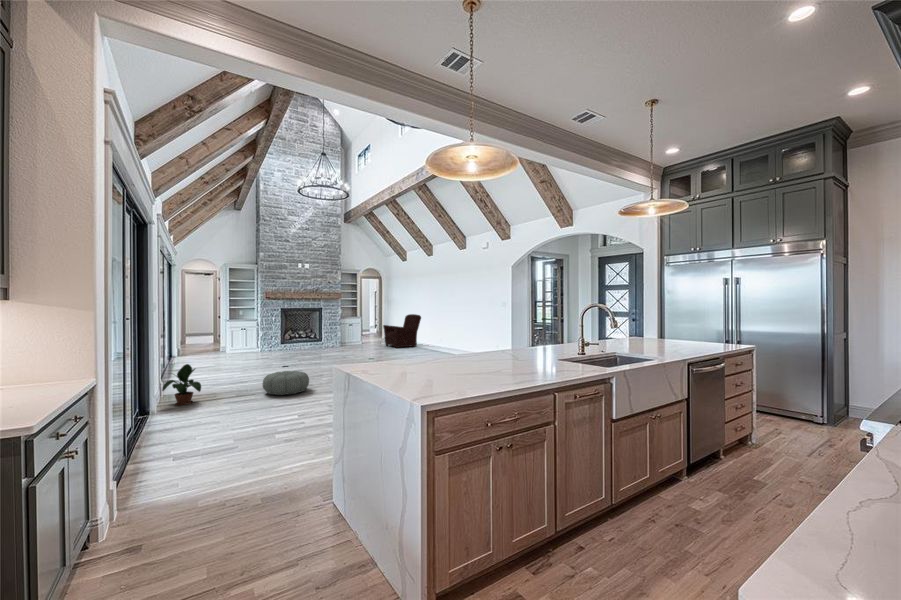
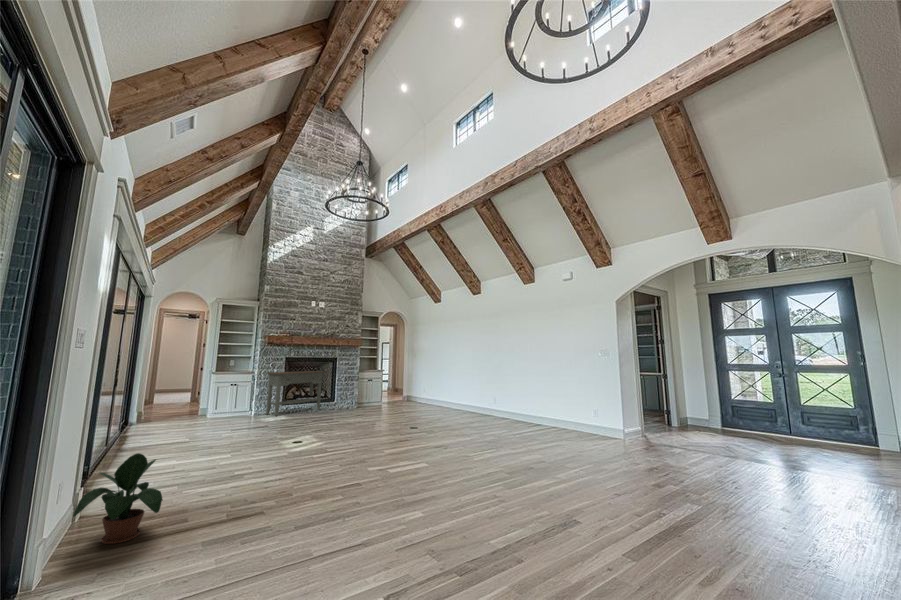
armchair: present [383,314,421,348] -> none [414,368,463,412]
console table: none [267,318,313,352] -> present [266,371,324,416]
pouf: present [262,371,309,395] -> none [280,458,362,510]

